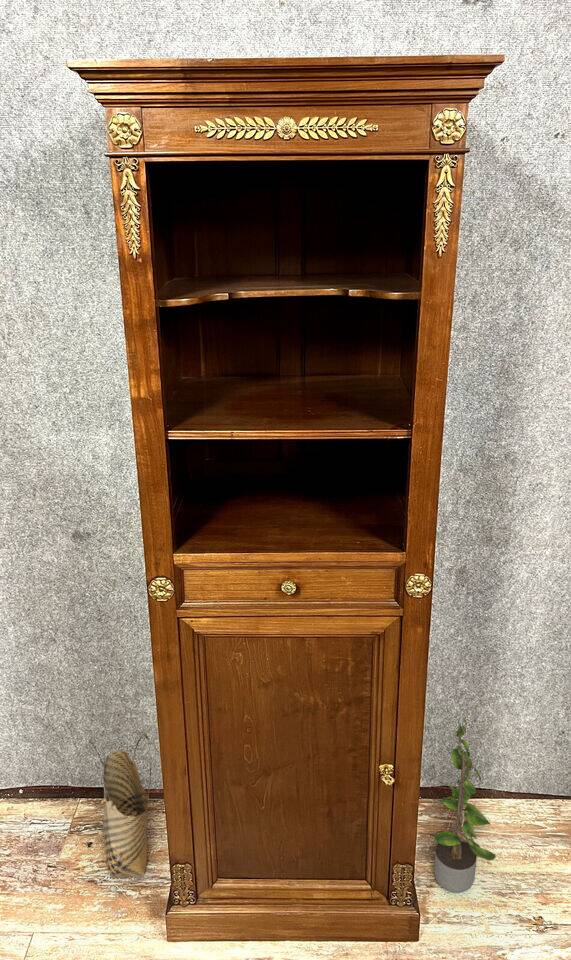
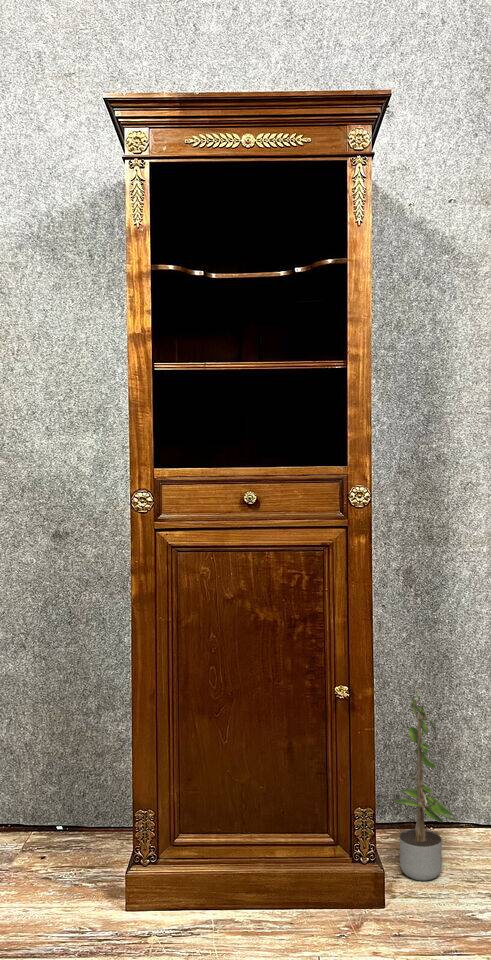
woven basket: present [89,734,152,878] -> none [53,723,114,874]

